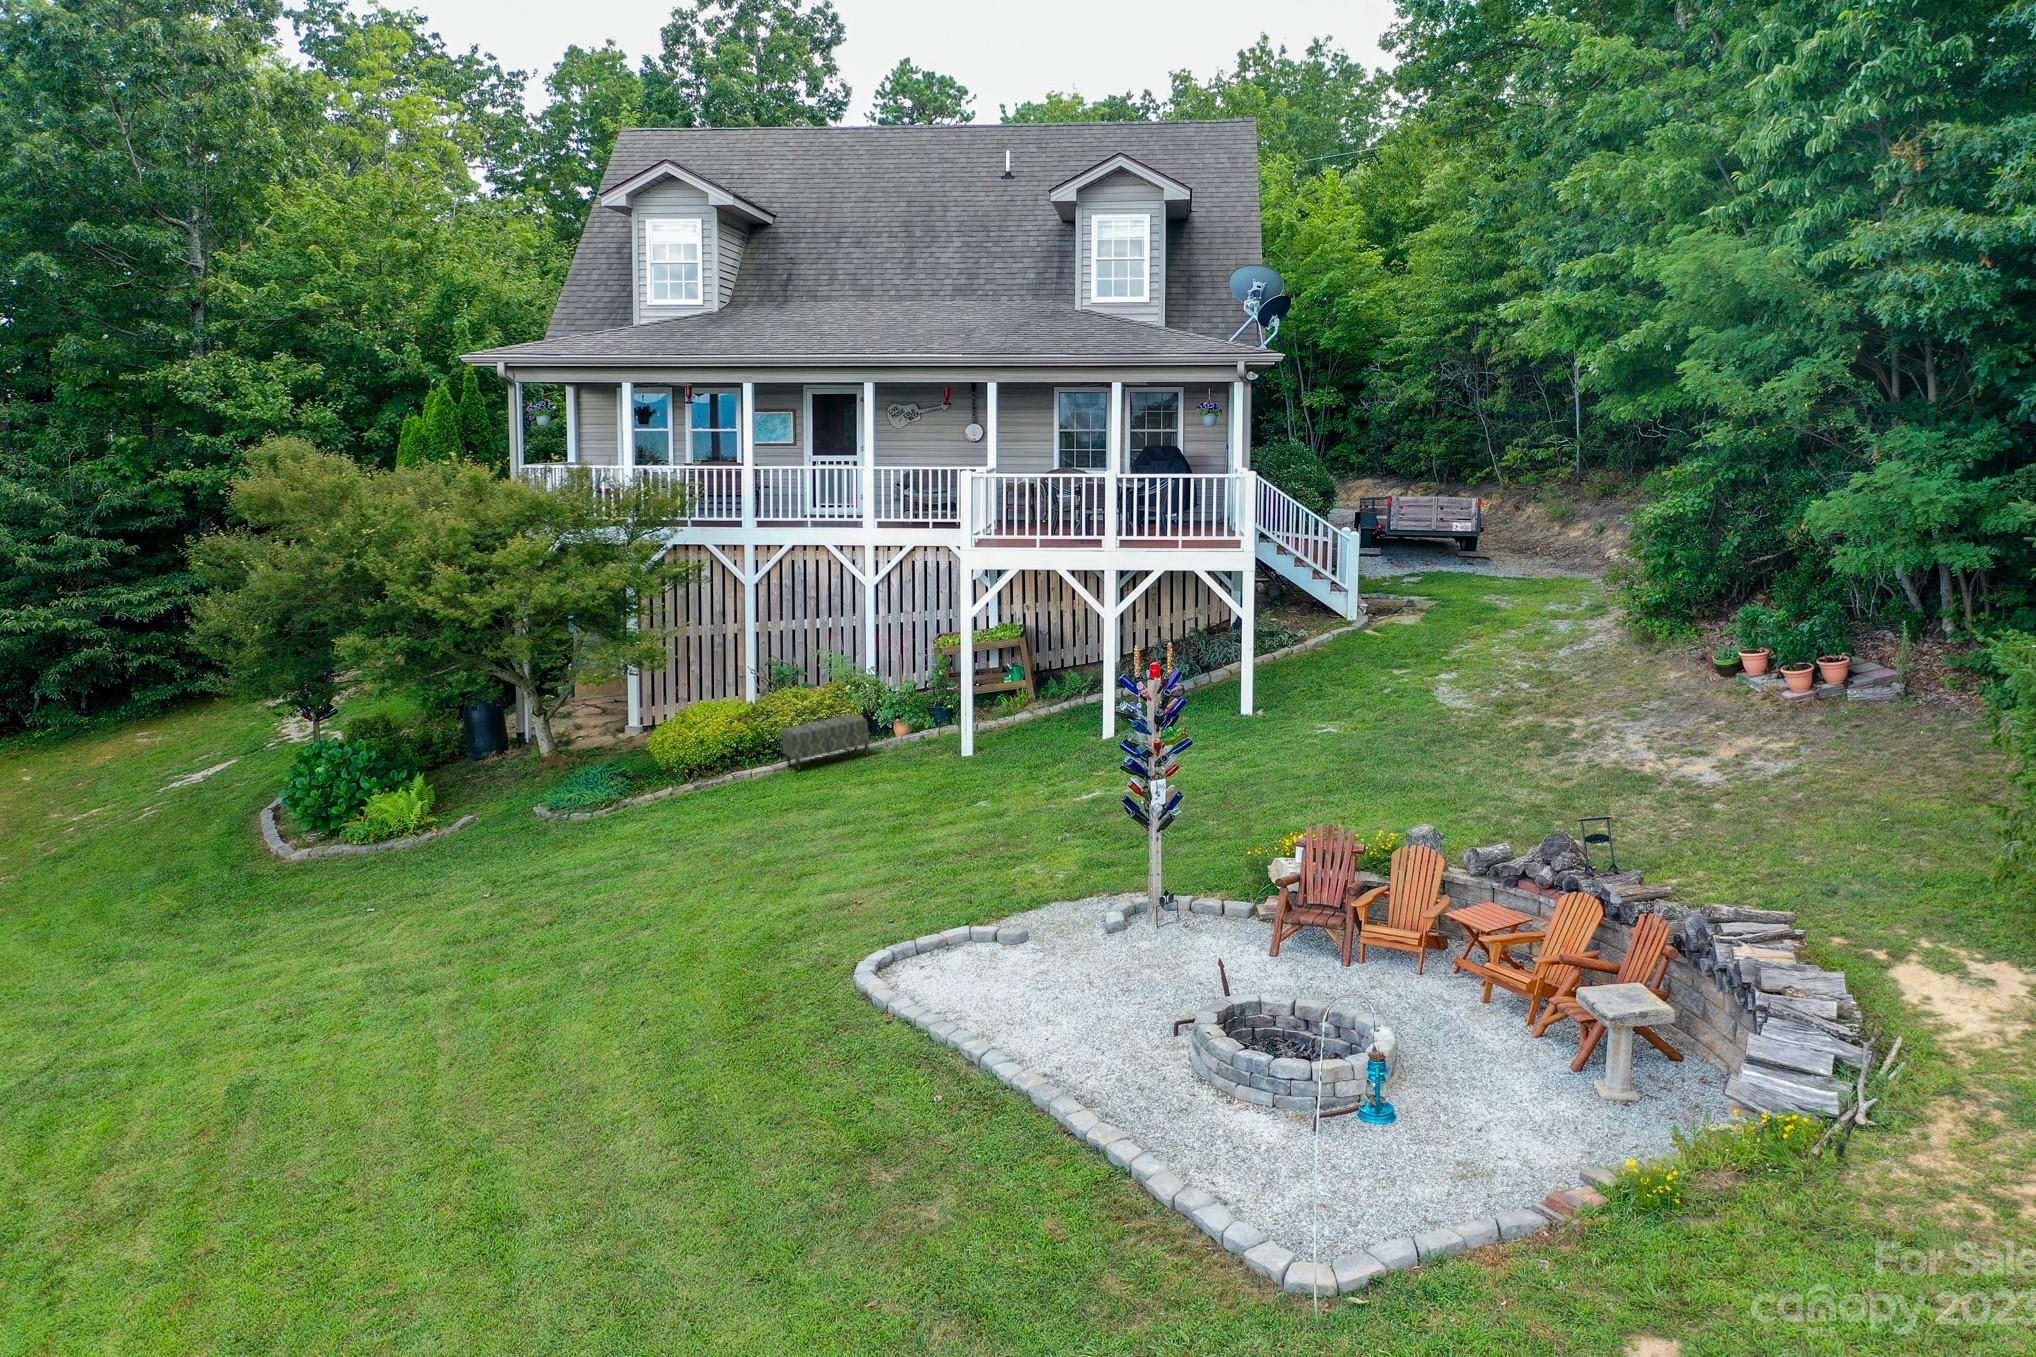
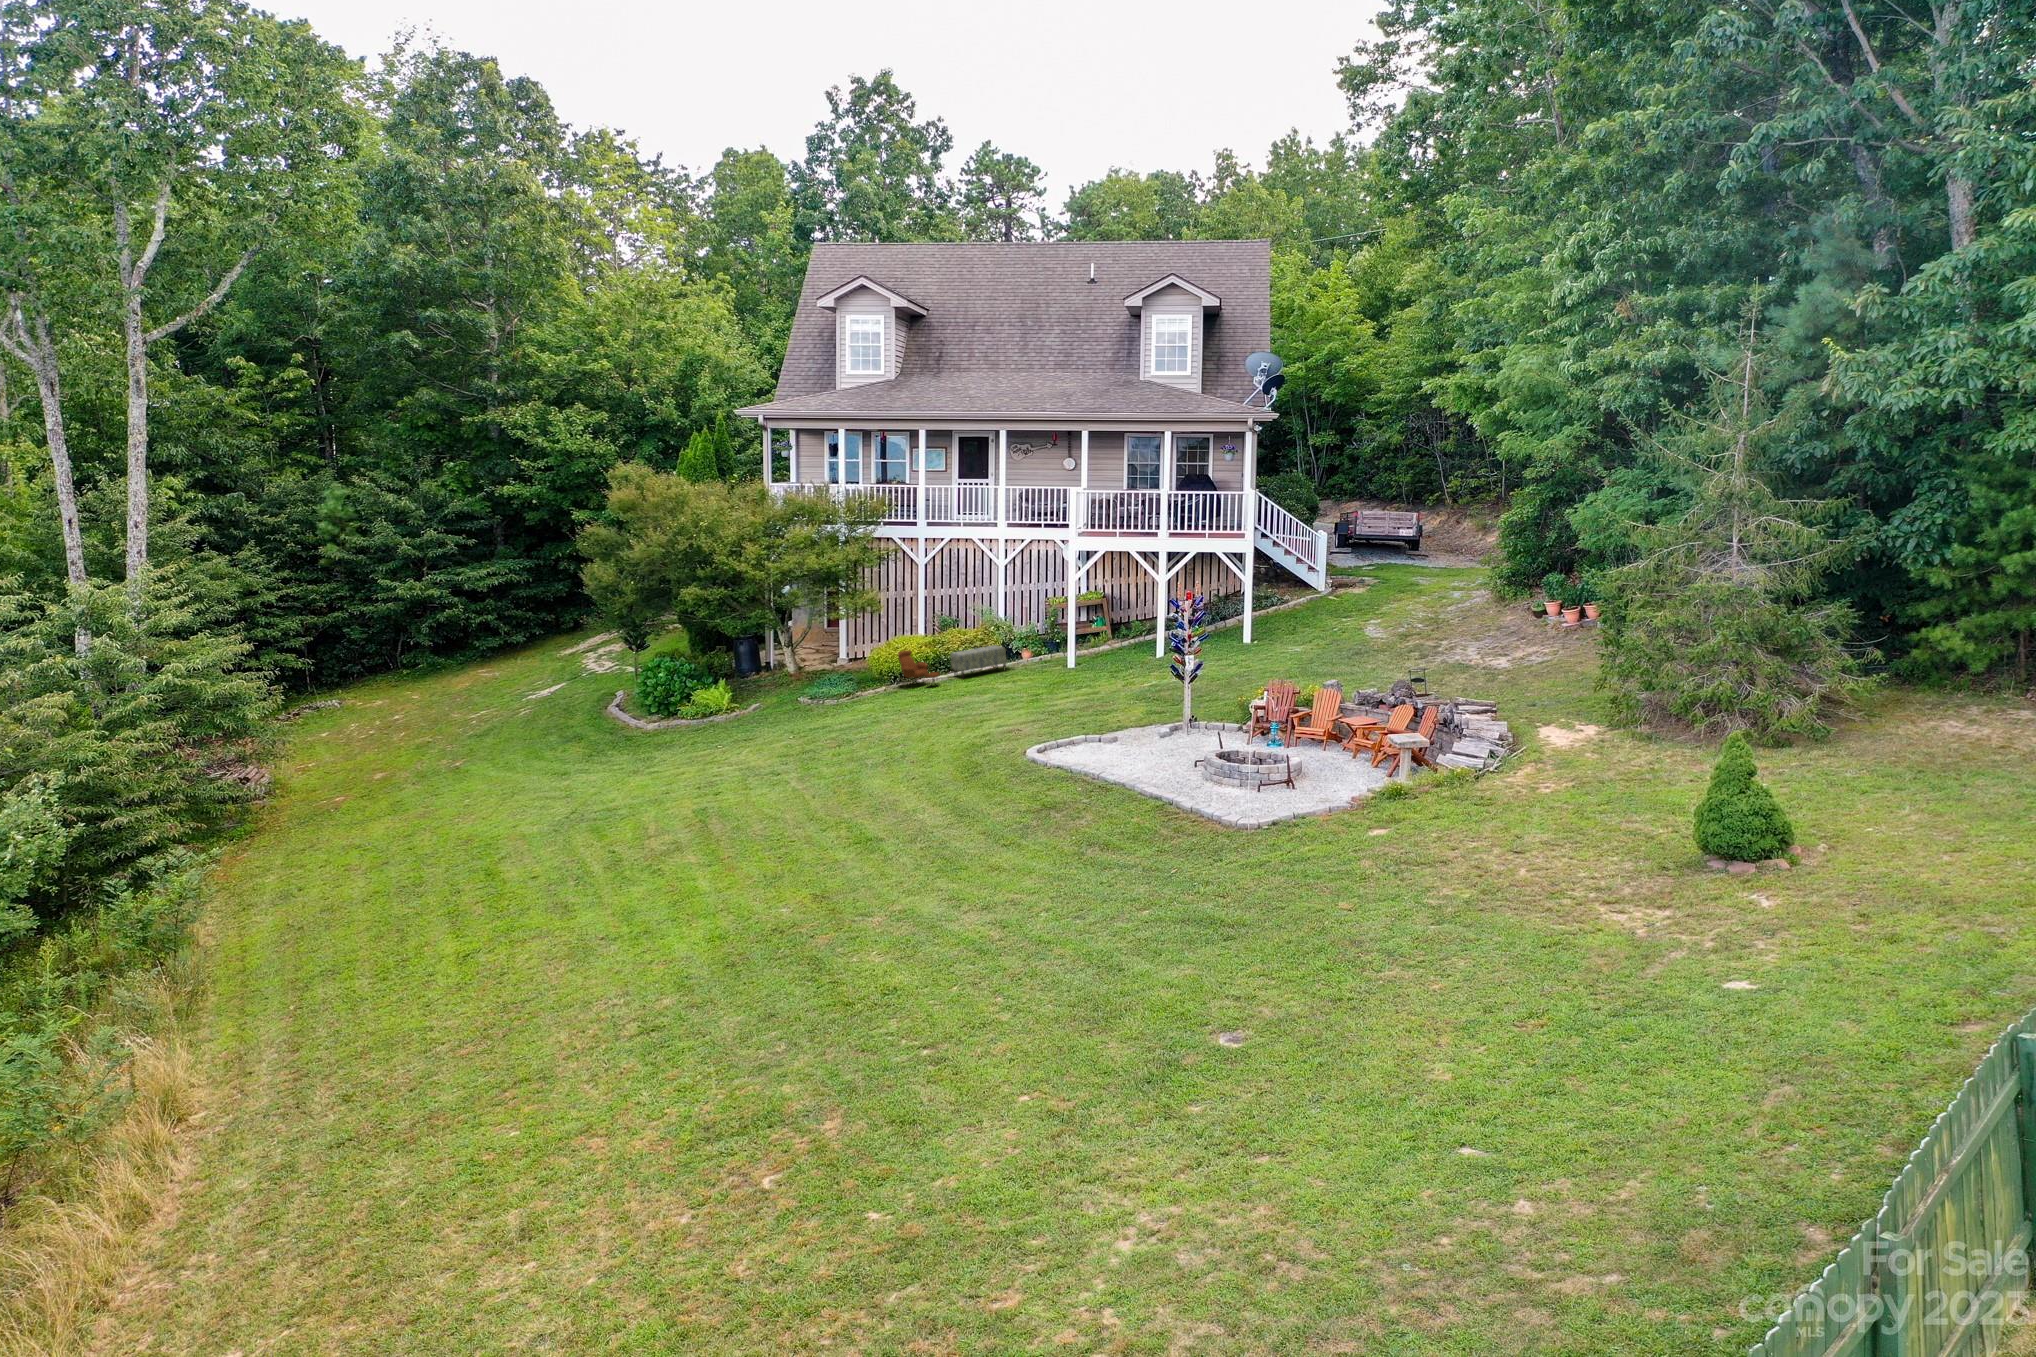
lounge chair: none [691,726,759,791] -> present [898,650,939,687]

